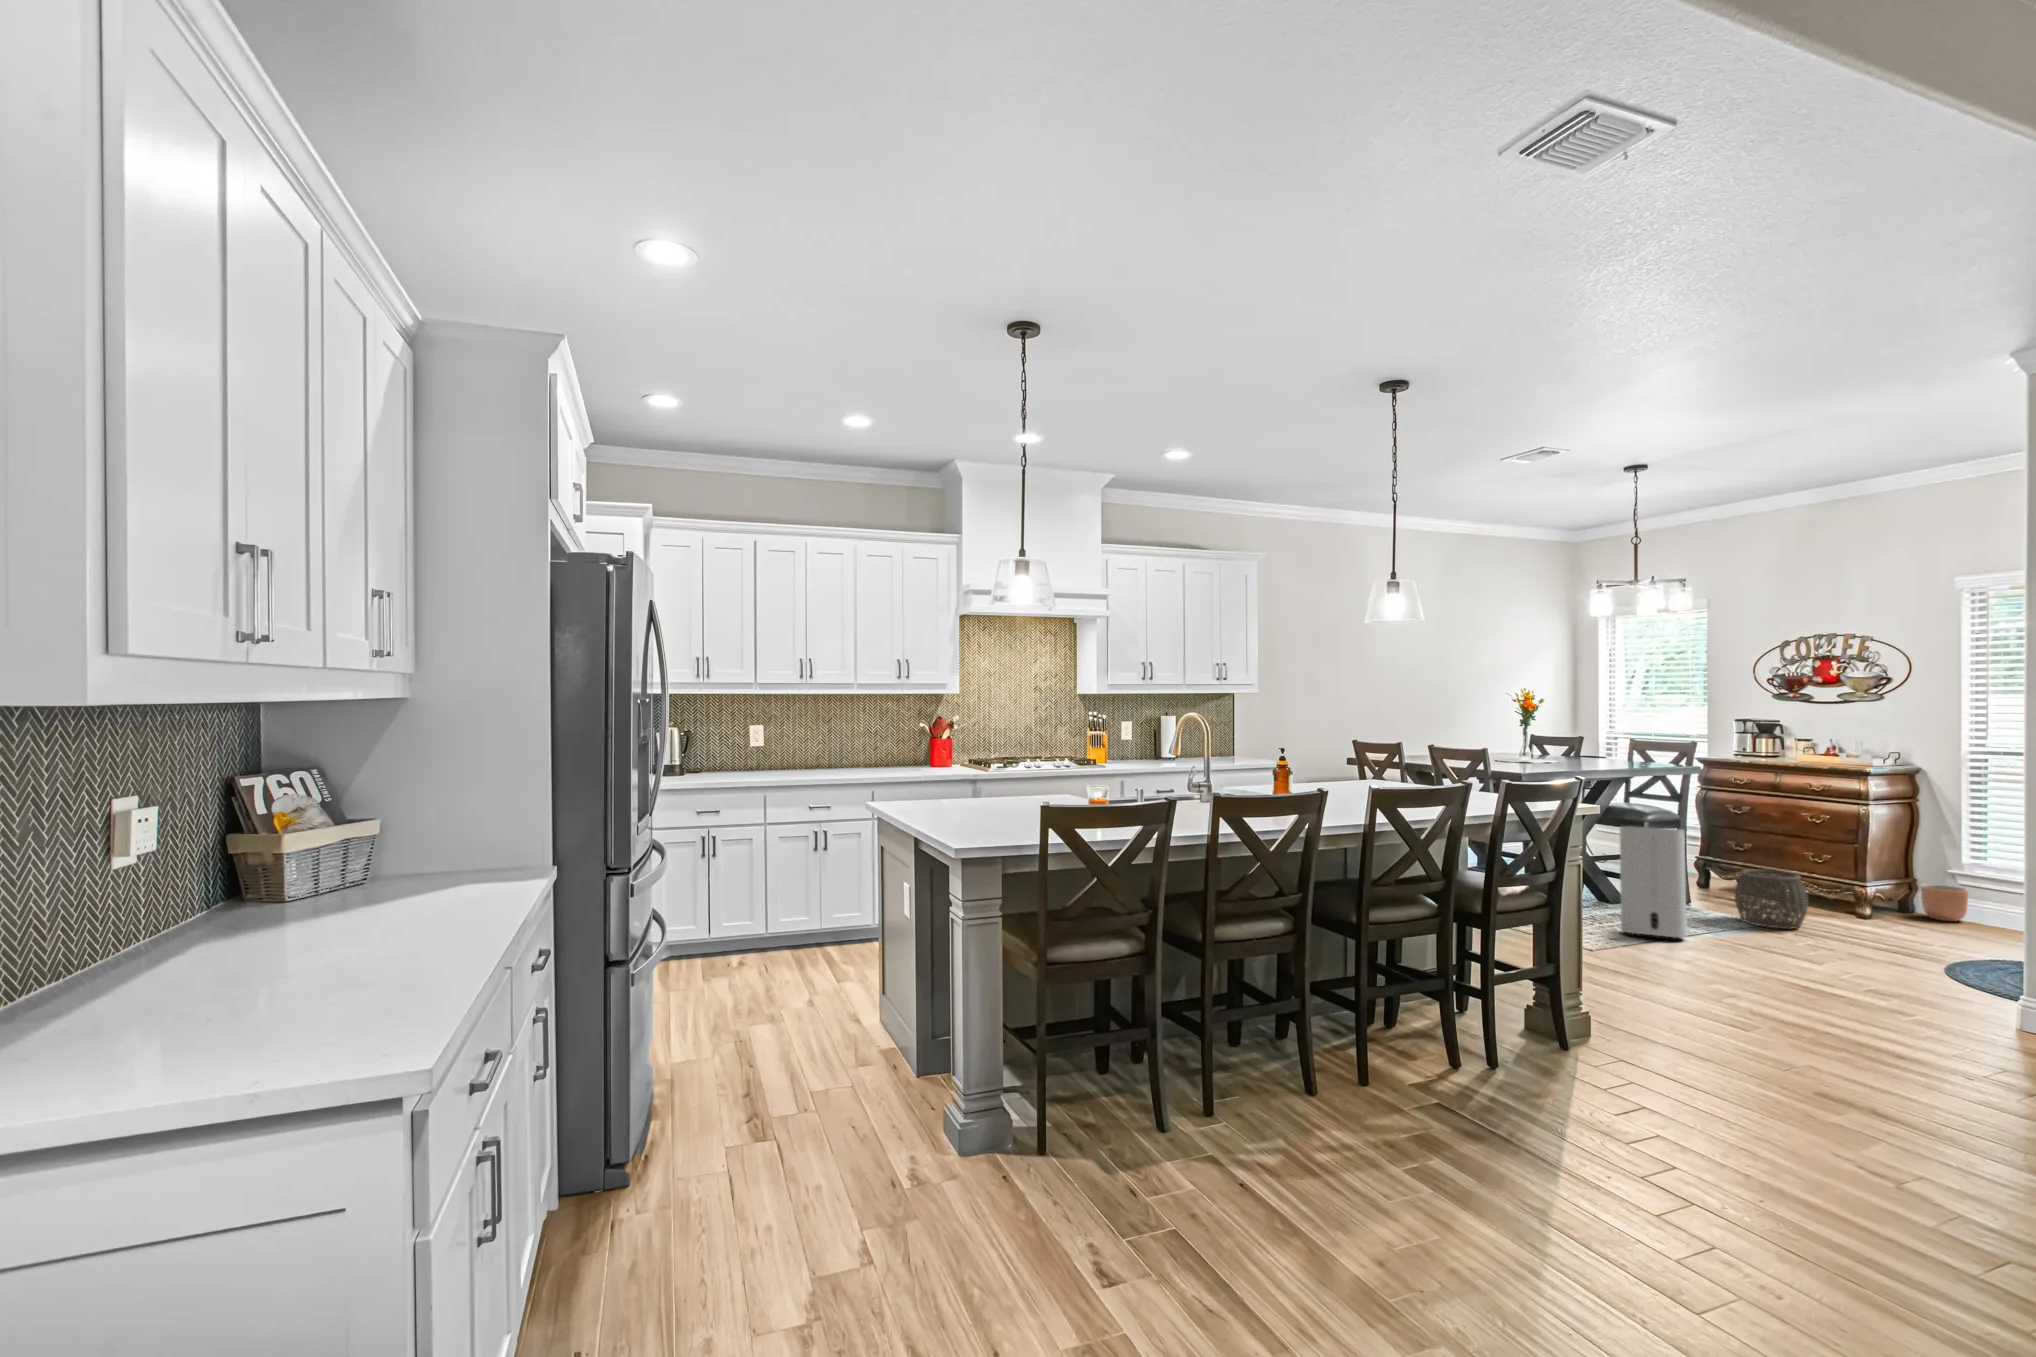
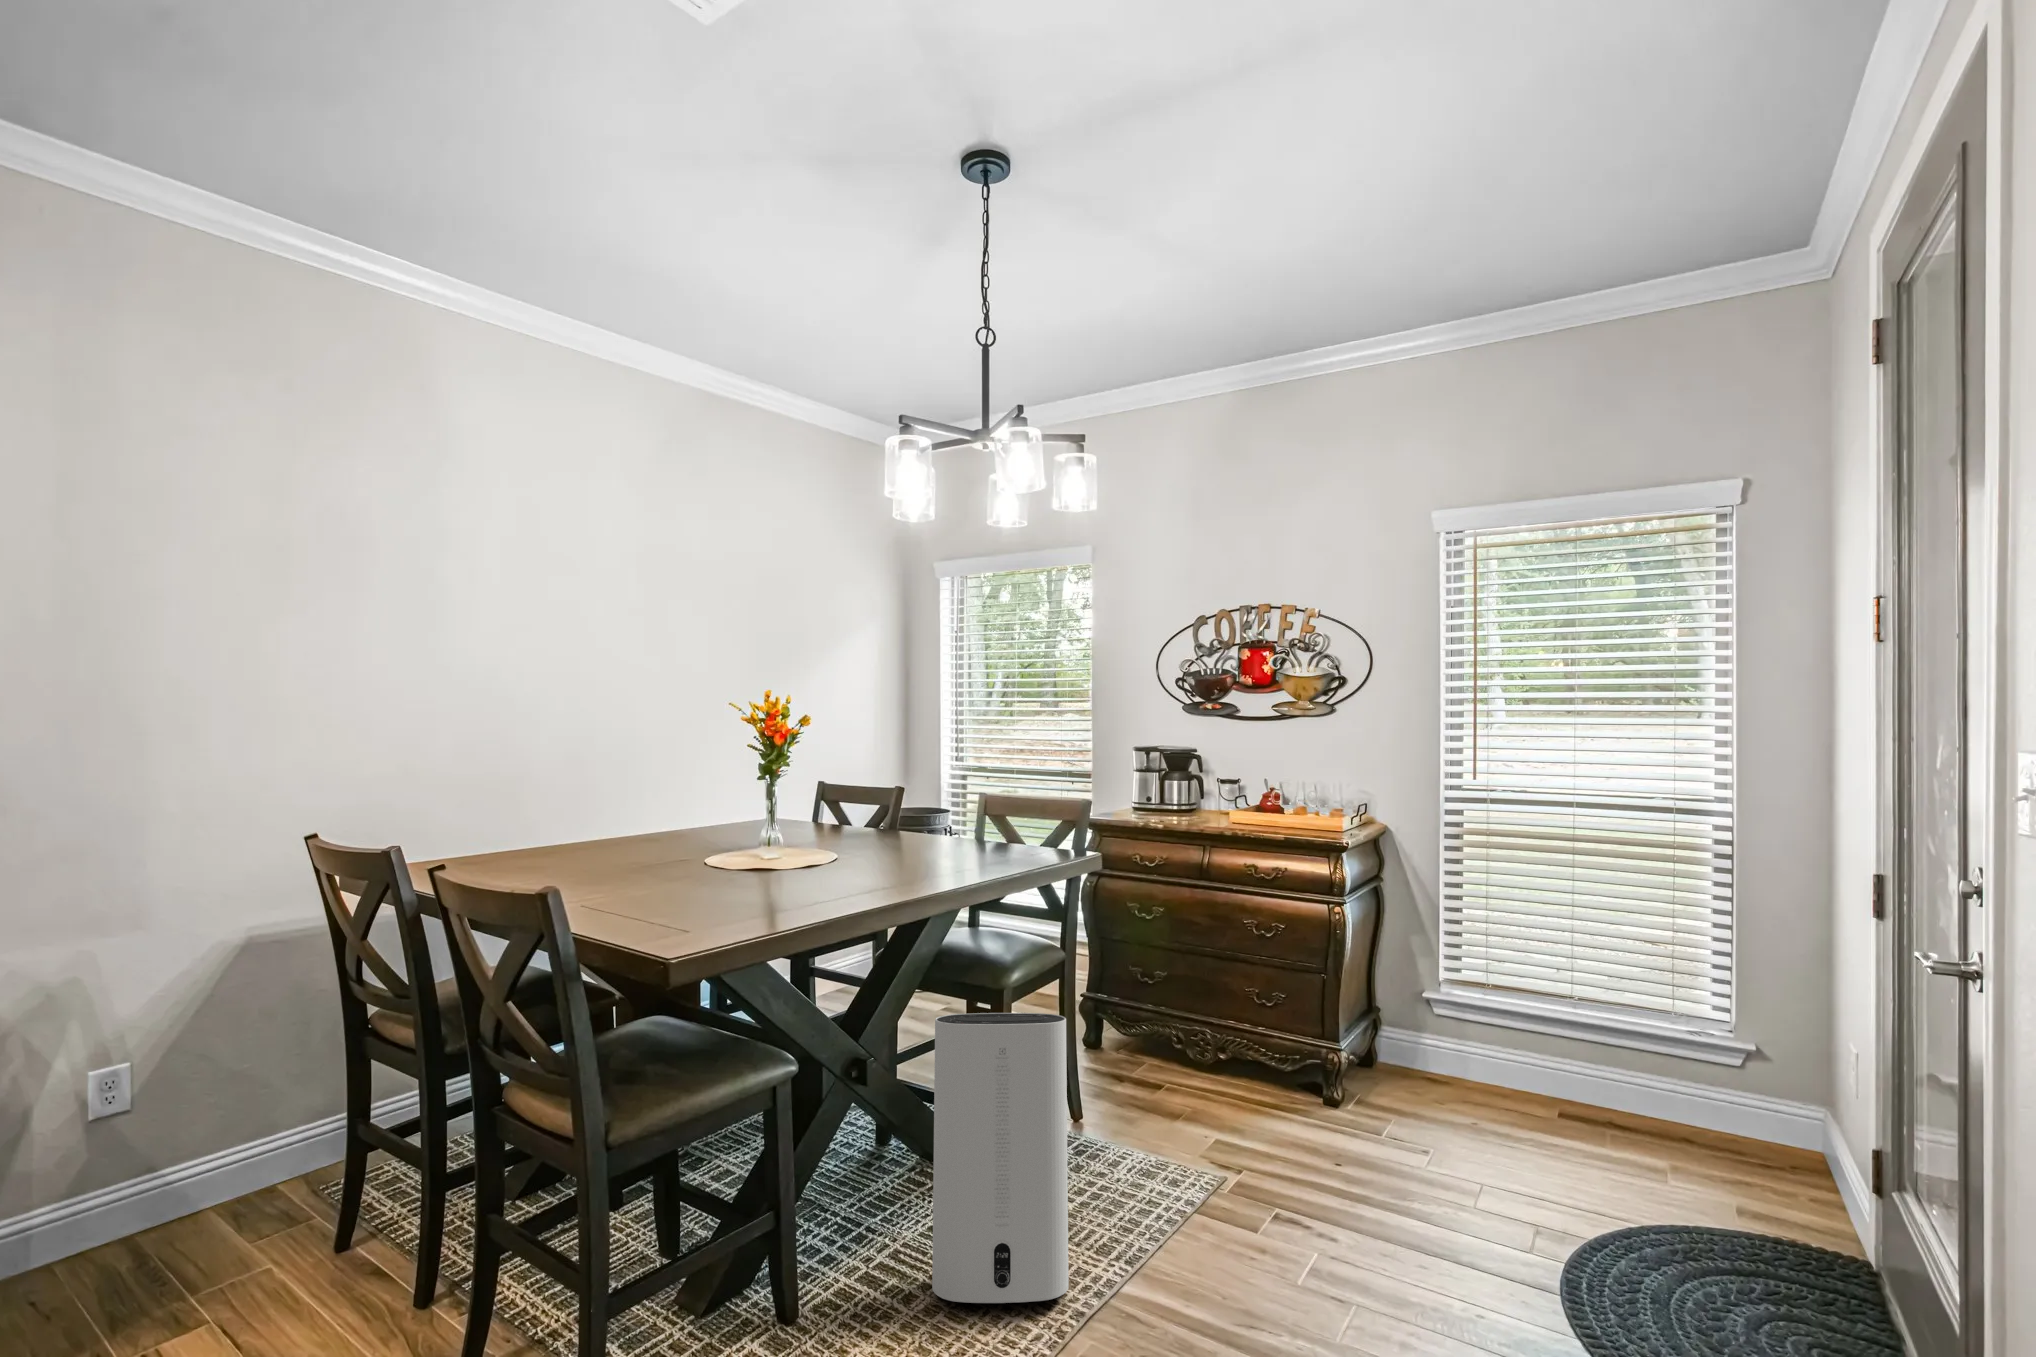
woven basket: present [1735,869,1808,929] -> none [1145,1046,1268,1184]
planter: present [1921,884,1968,921] -> none [1393,1021,1456,1088]

